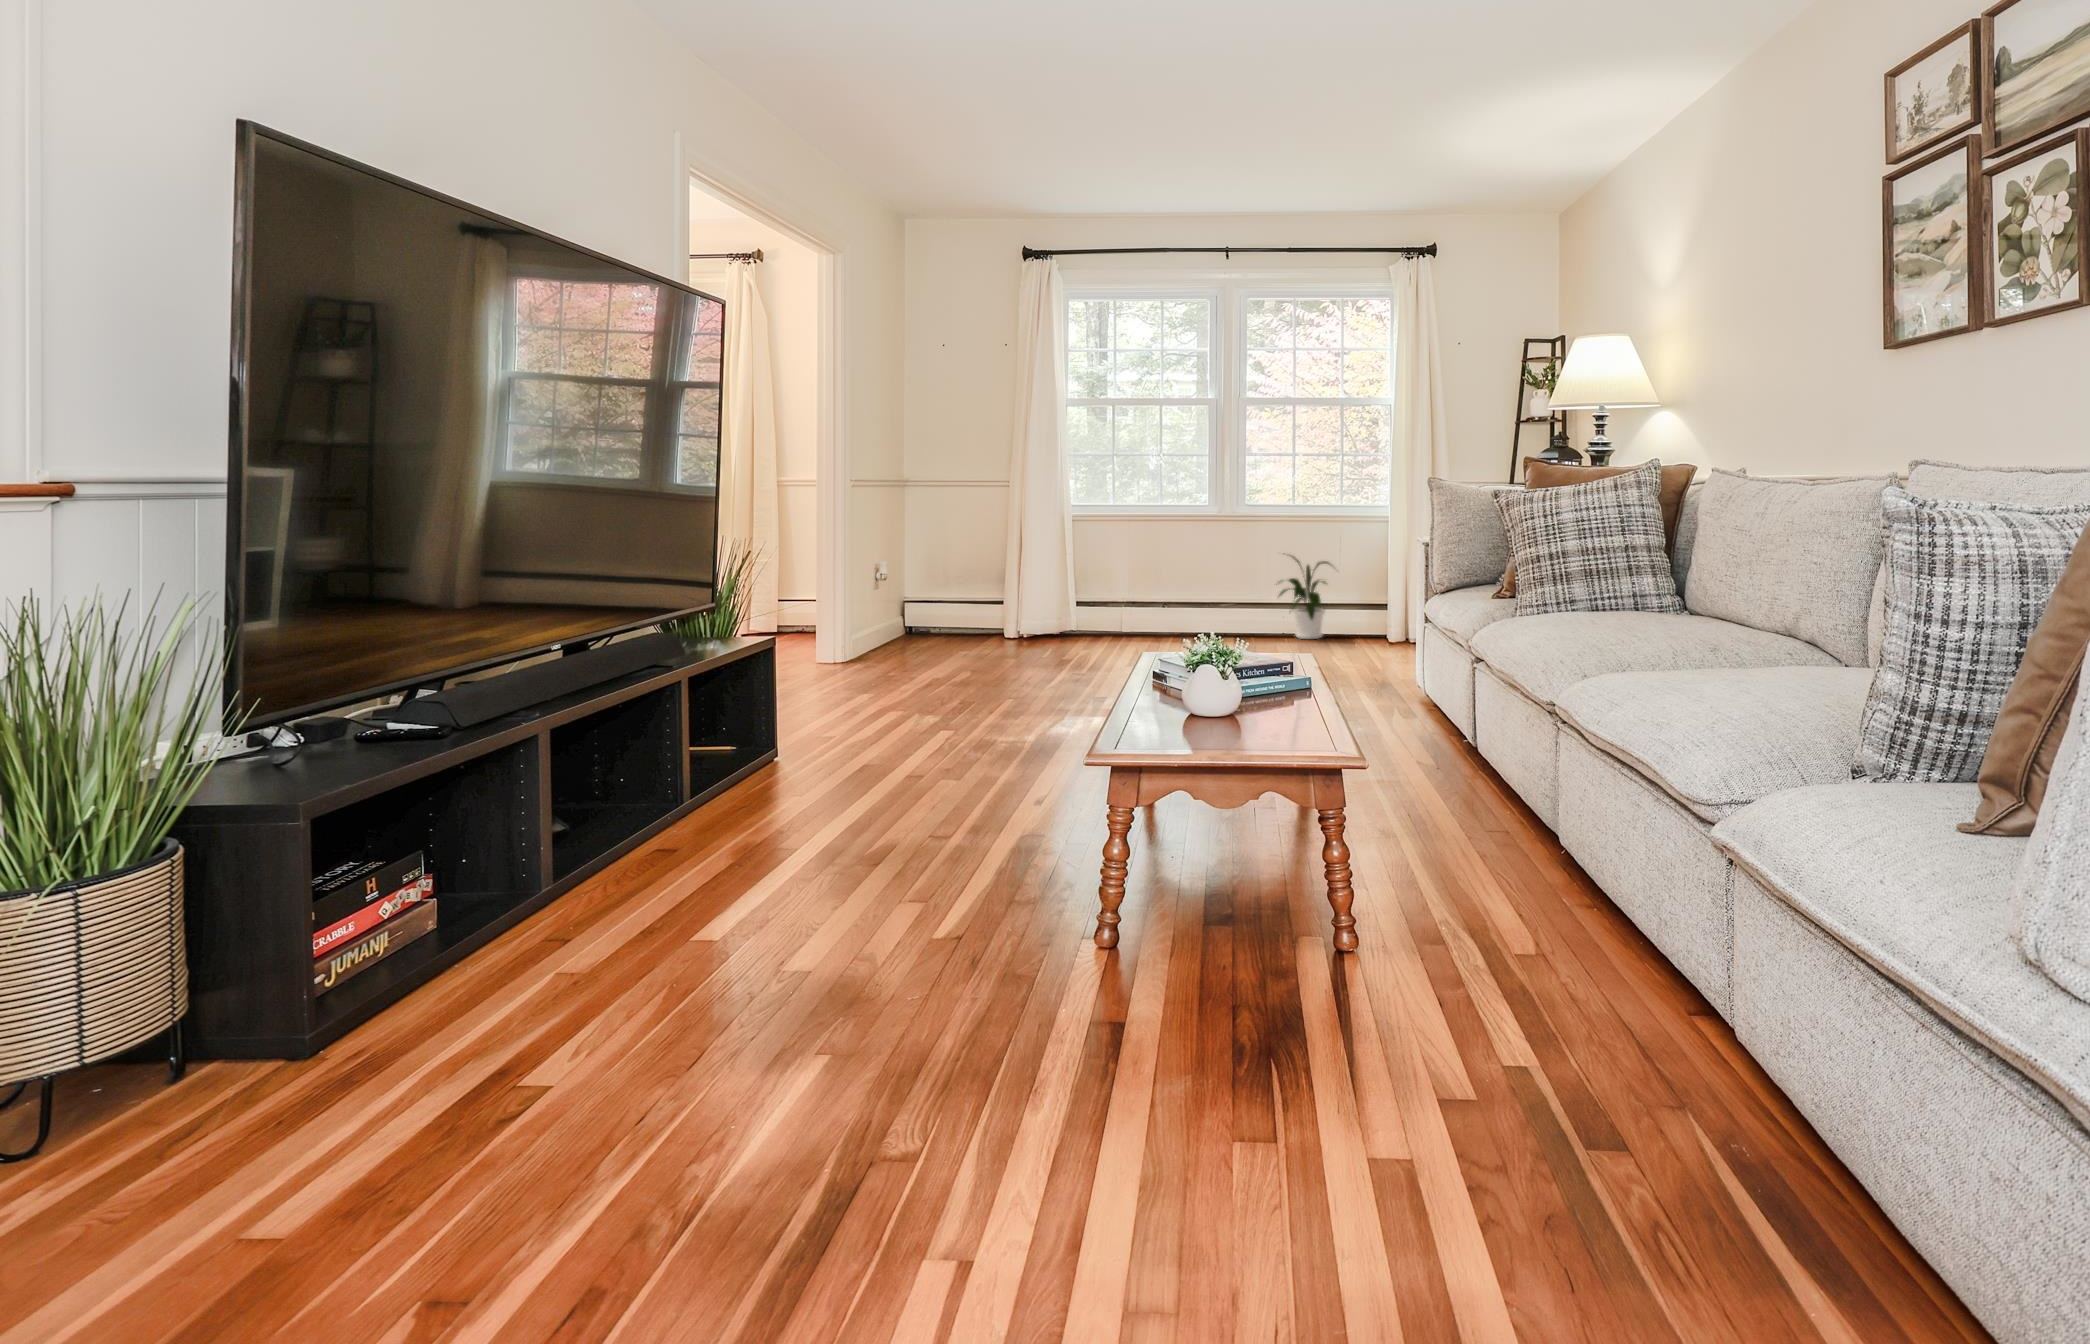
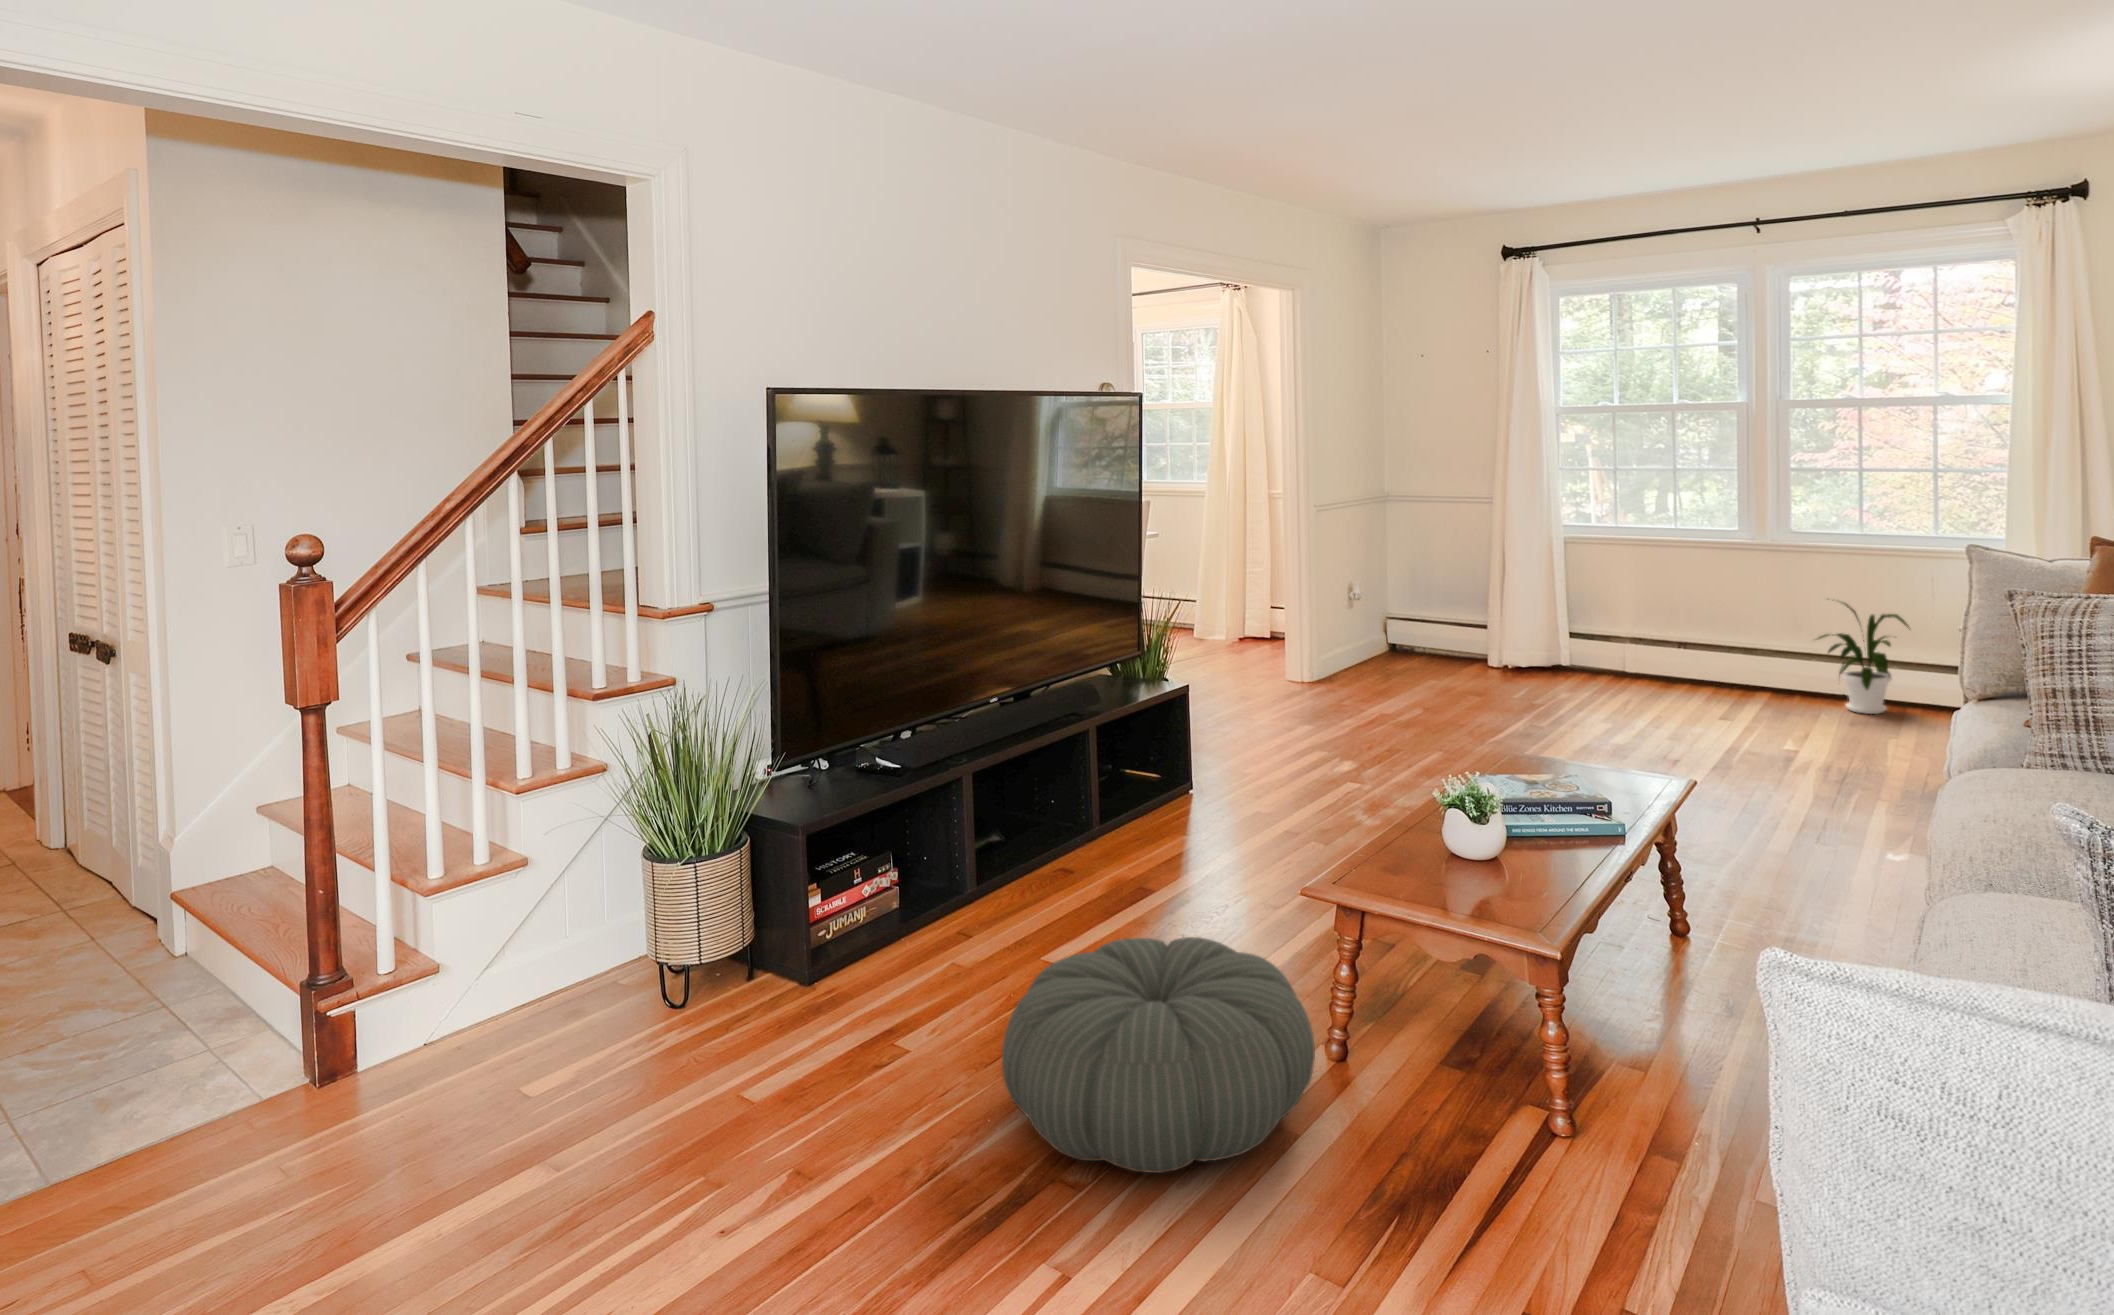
pouf: none [718,850,1099,1126] -> present [1002,937,1315,1173]

